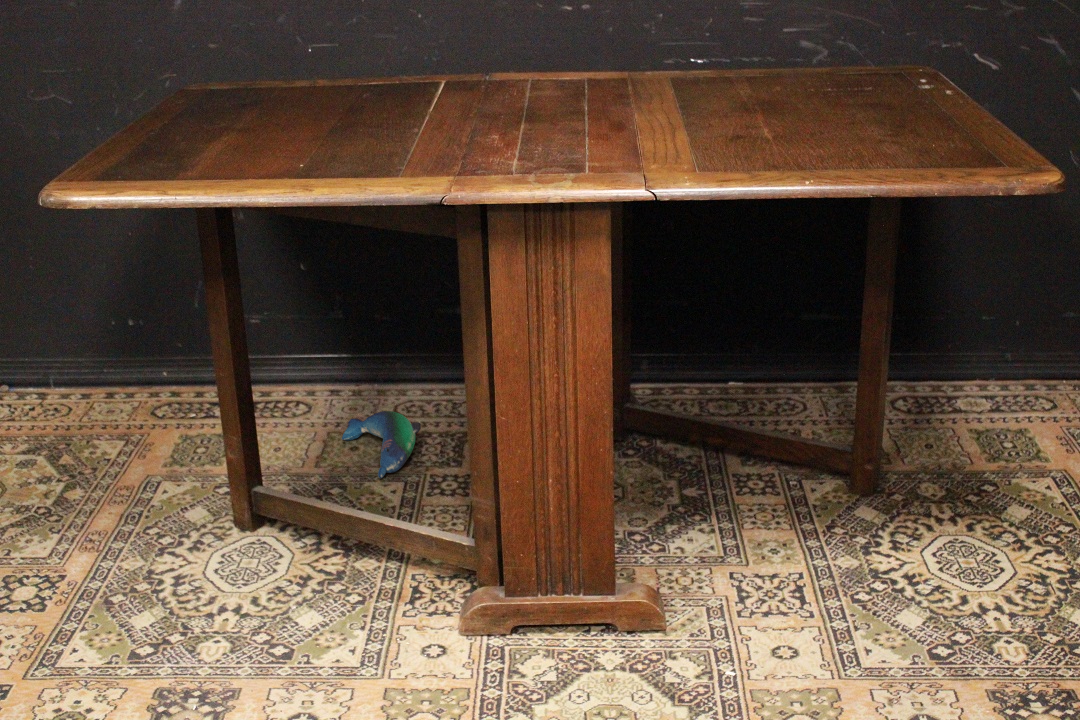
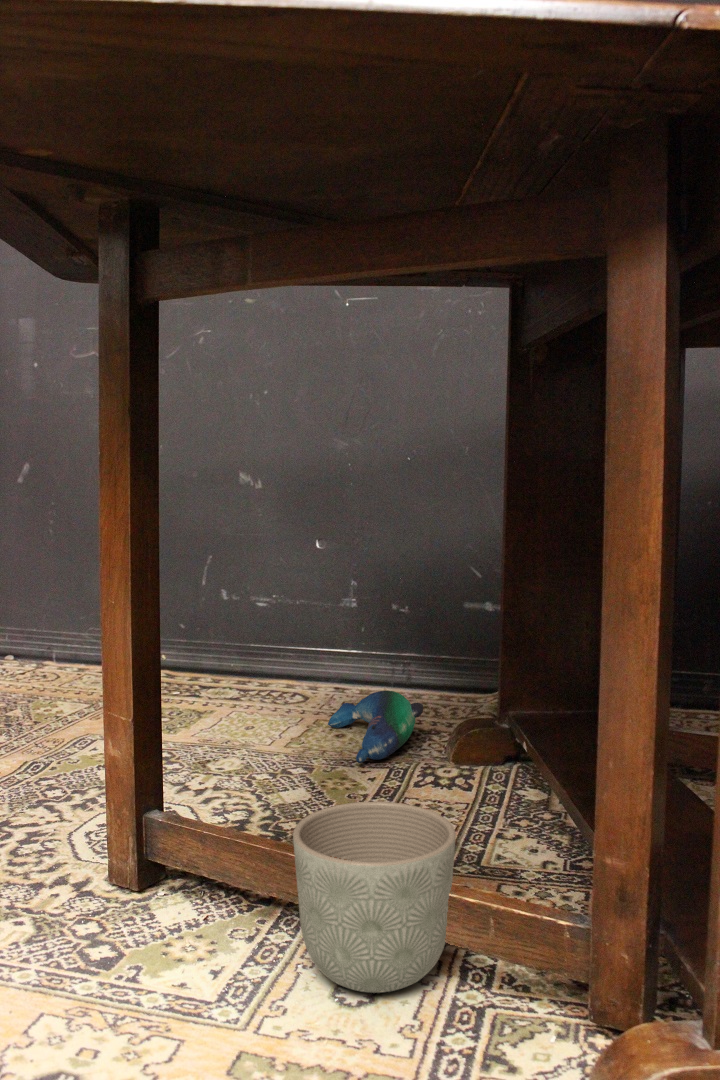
planter: none [392,544,483,649] -> present [293,802,456,993]

